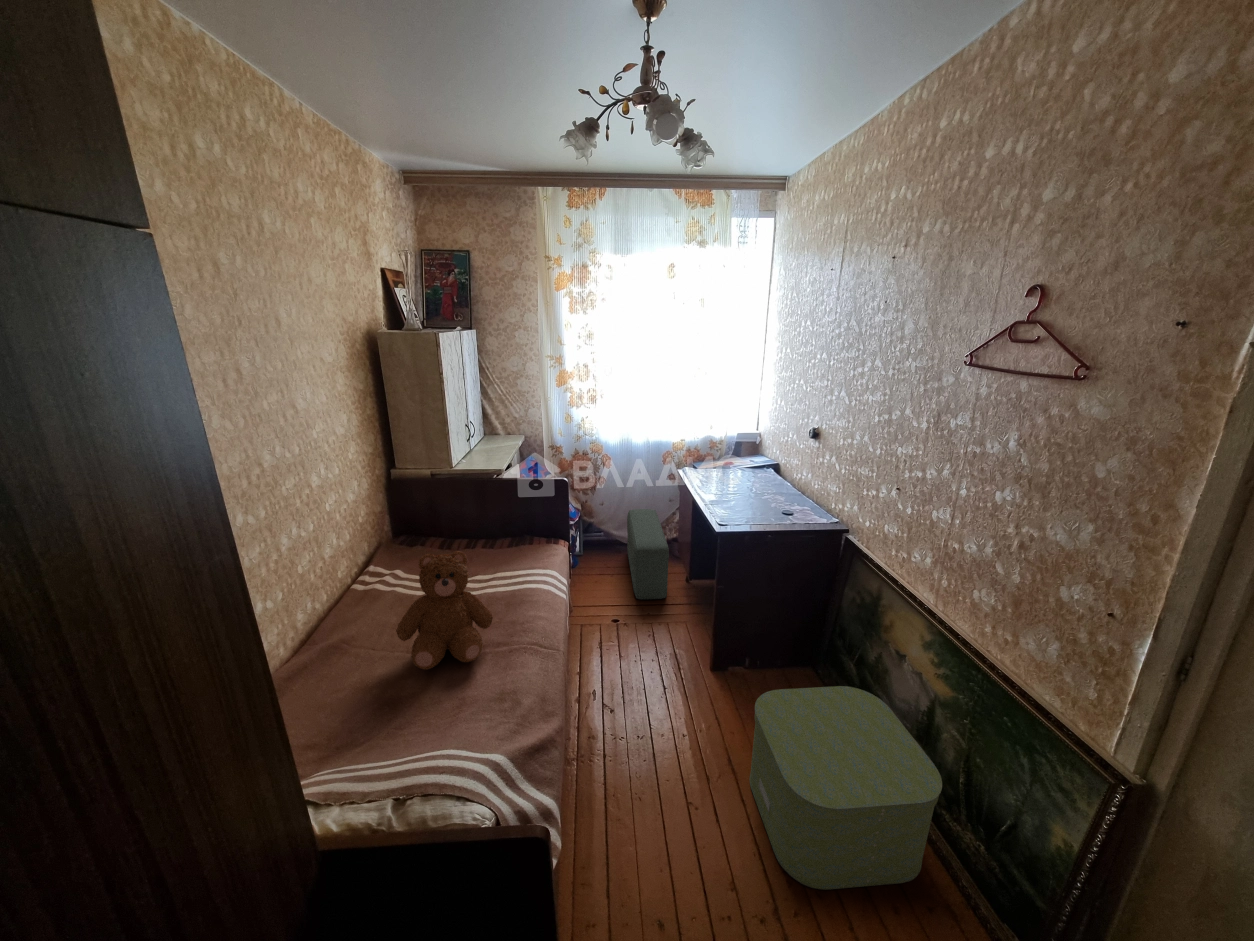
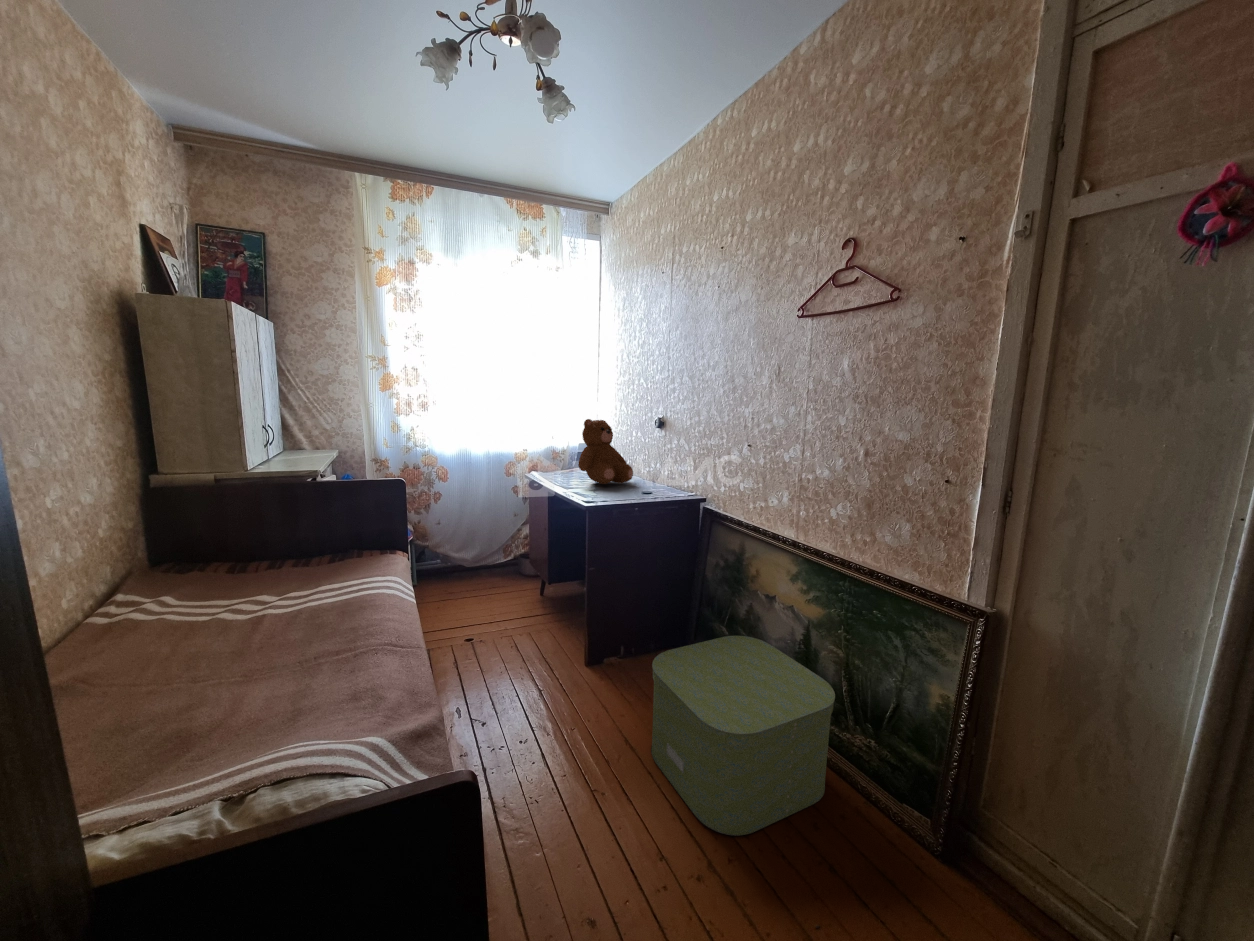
pouf: present [627,509,669,599] -> none [470,526,524,616]
teddy bear: present [396,551,493,670] -> present [578,419,633,484]

